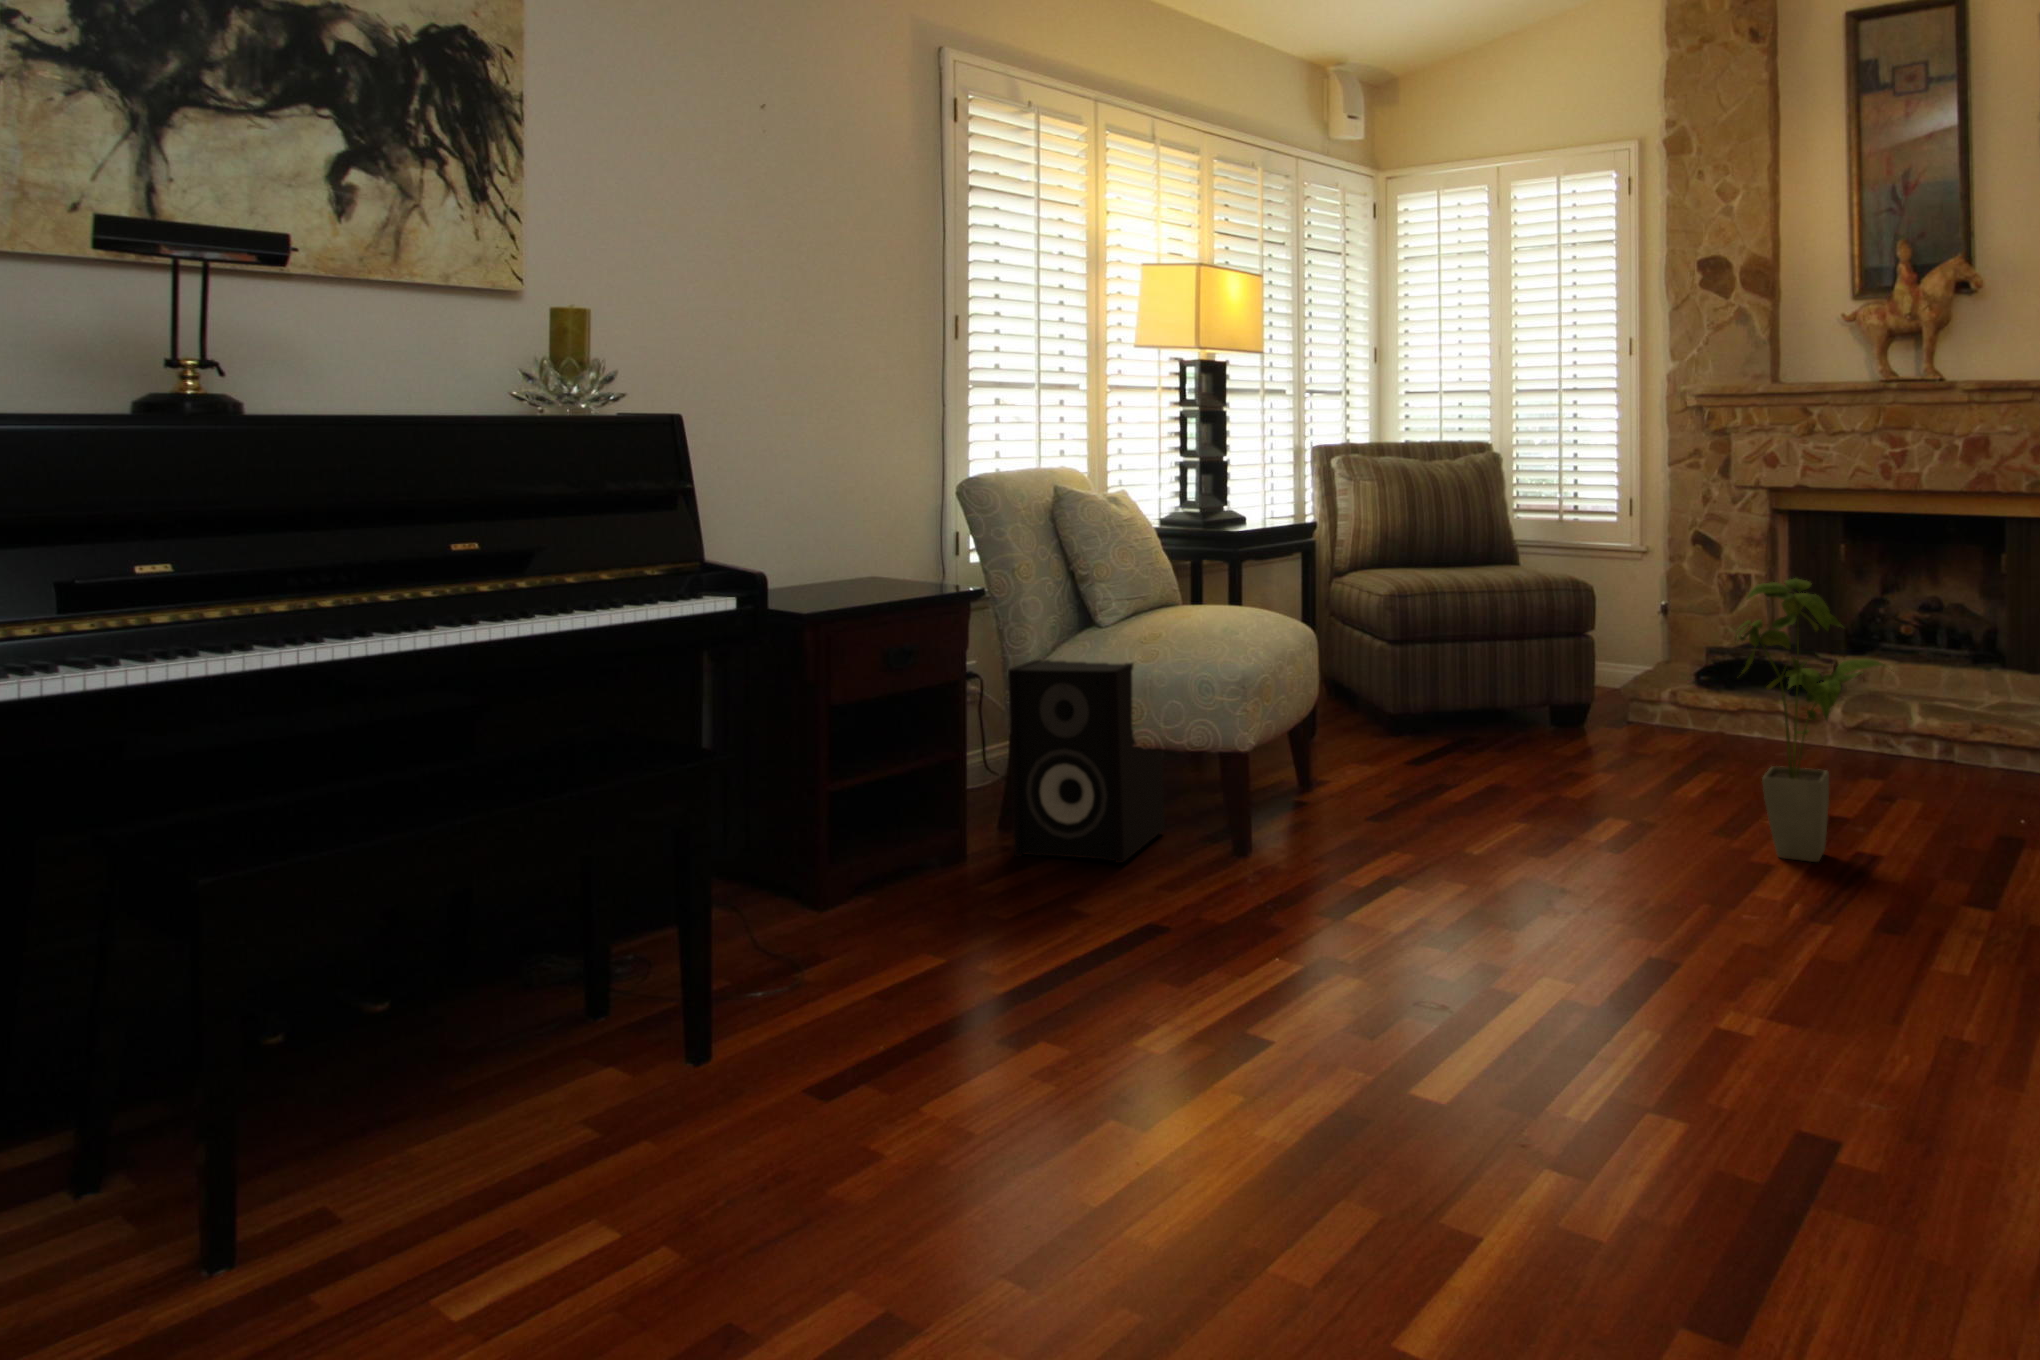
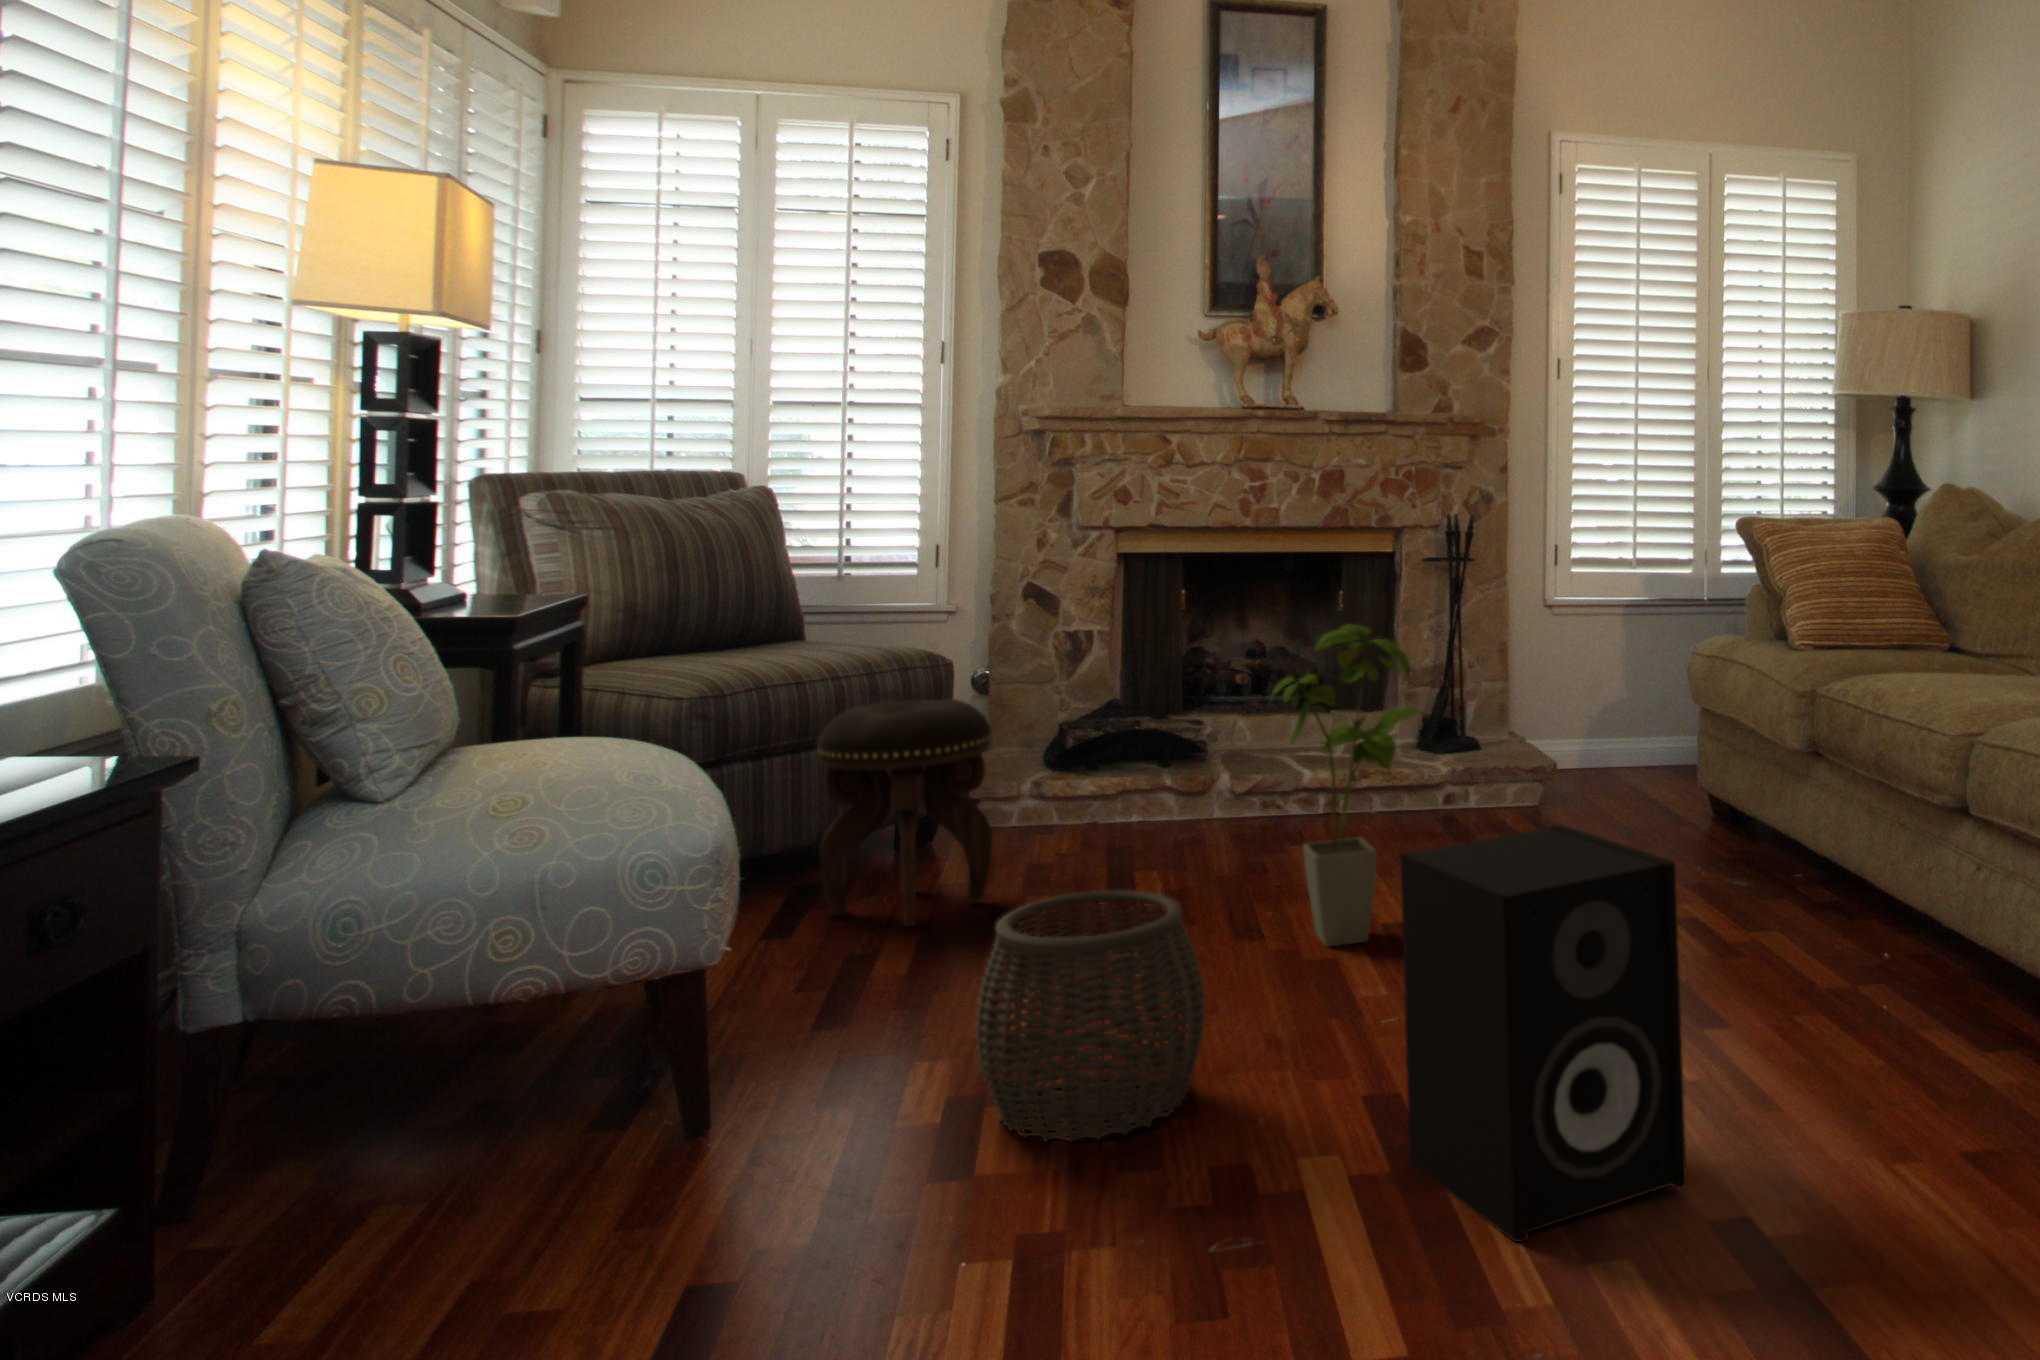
footstool: none [1445,611,1572,775] -> present [817,699,992,926]
speaker: present [1008,660,1165,863] -> present [1400,825,1687,1242]
woven basket: none [1364,755,1529,931] -> present [975,890,1206,1142]

